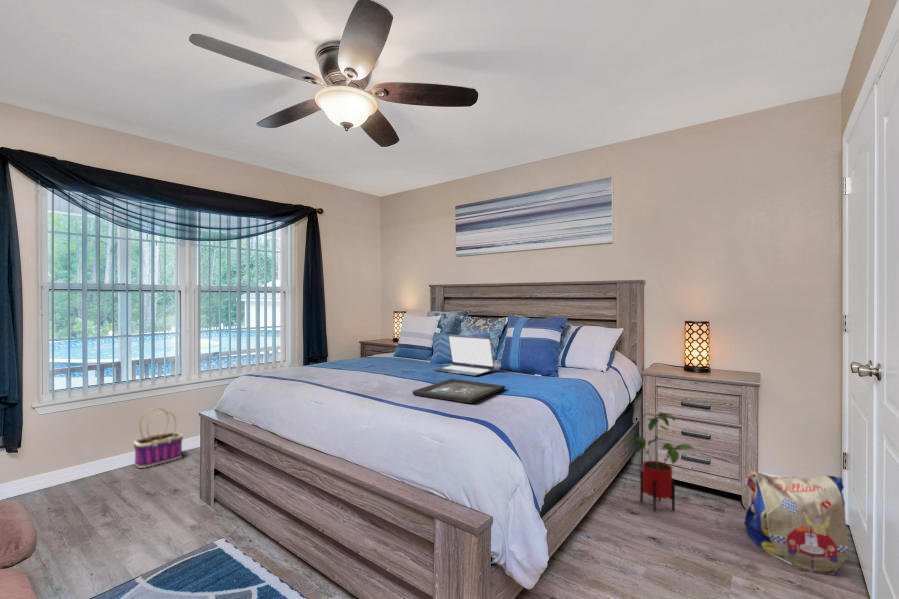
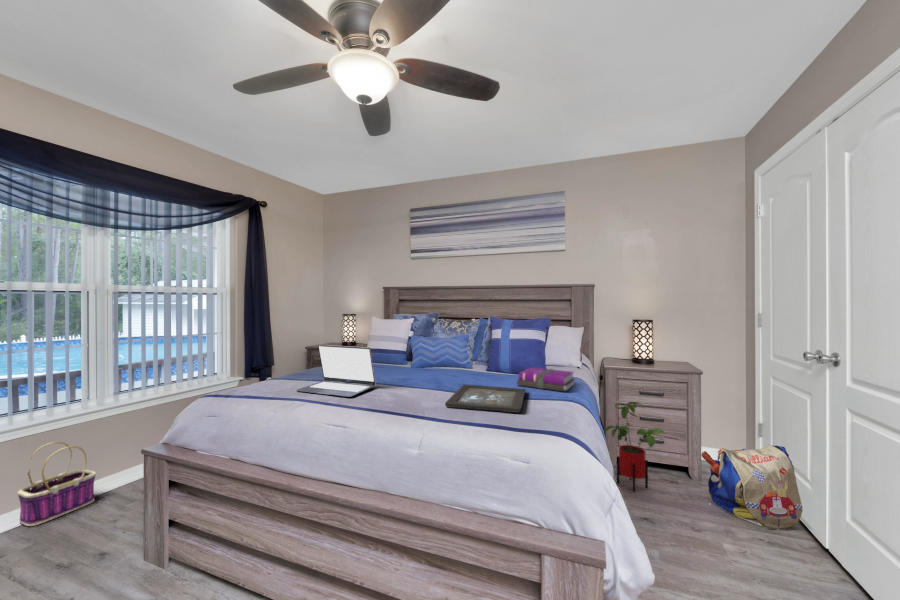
laptop: present [434,335,494,376] -> present [296,345,376,397]
notebook: none [506,367,569,391] -> present [517,367,575,391]

